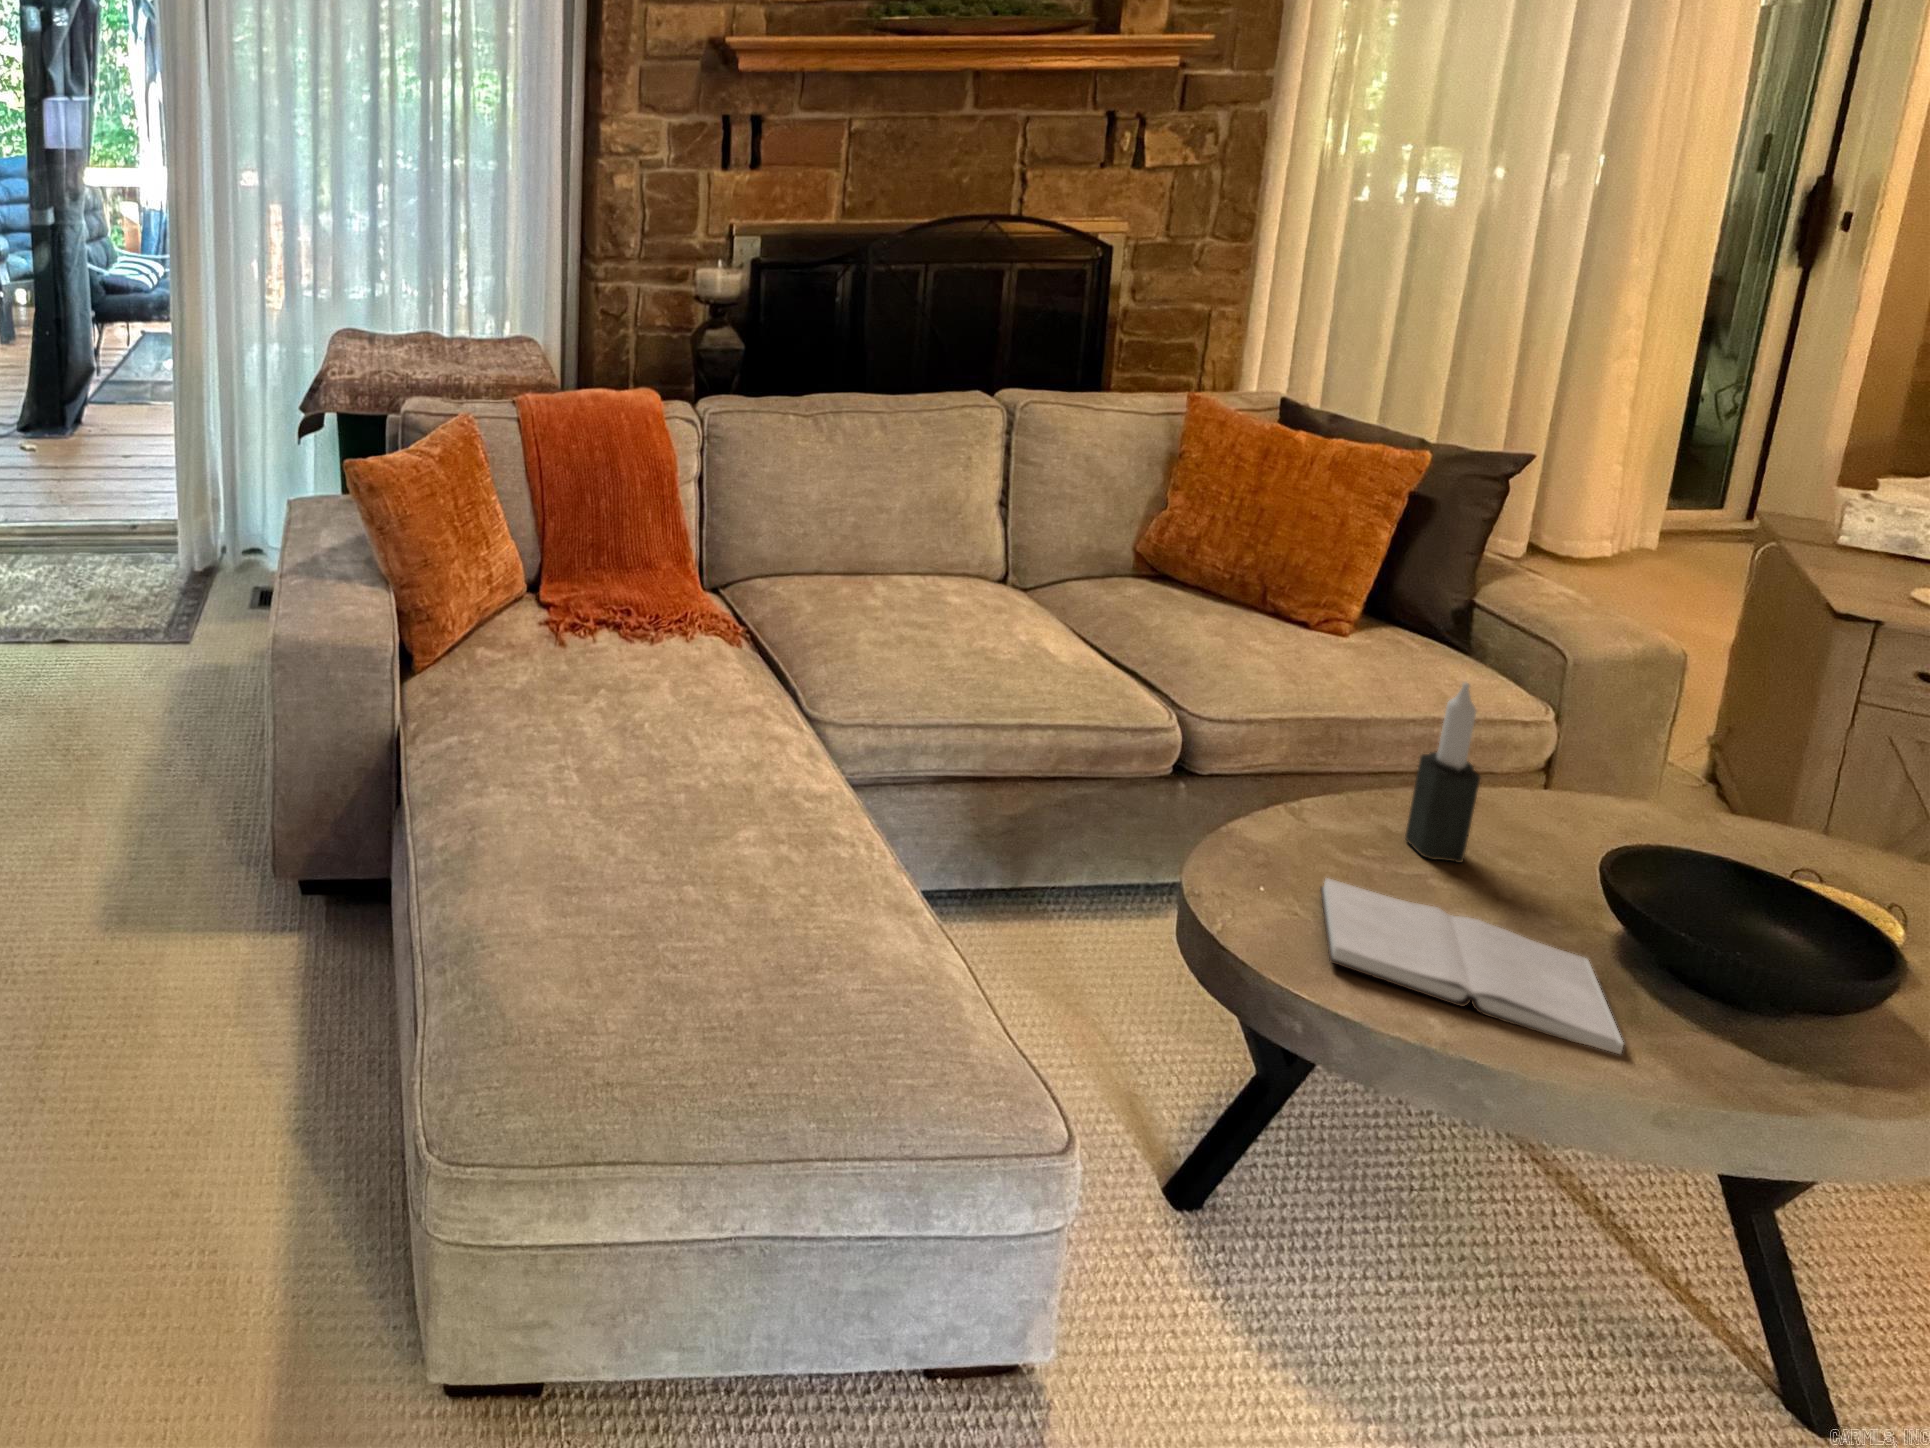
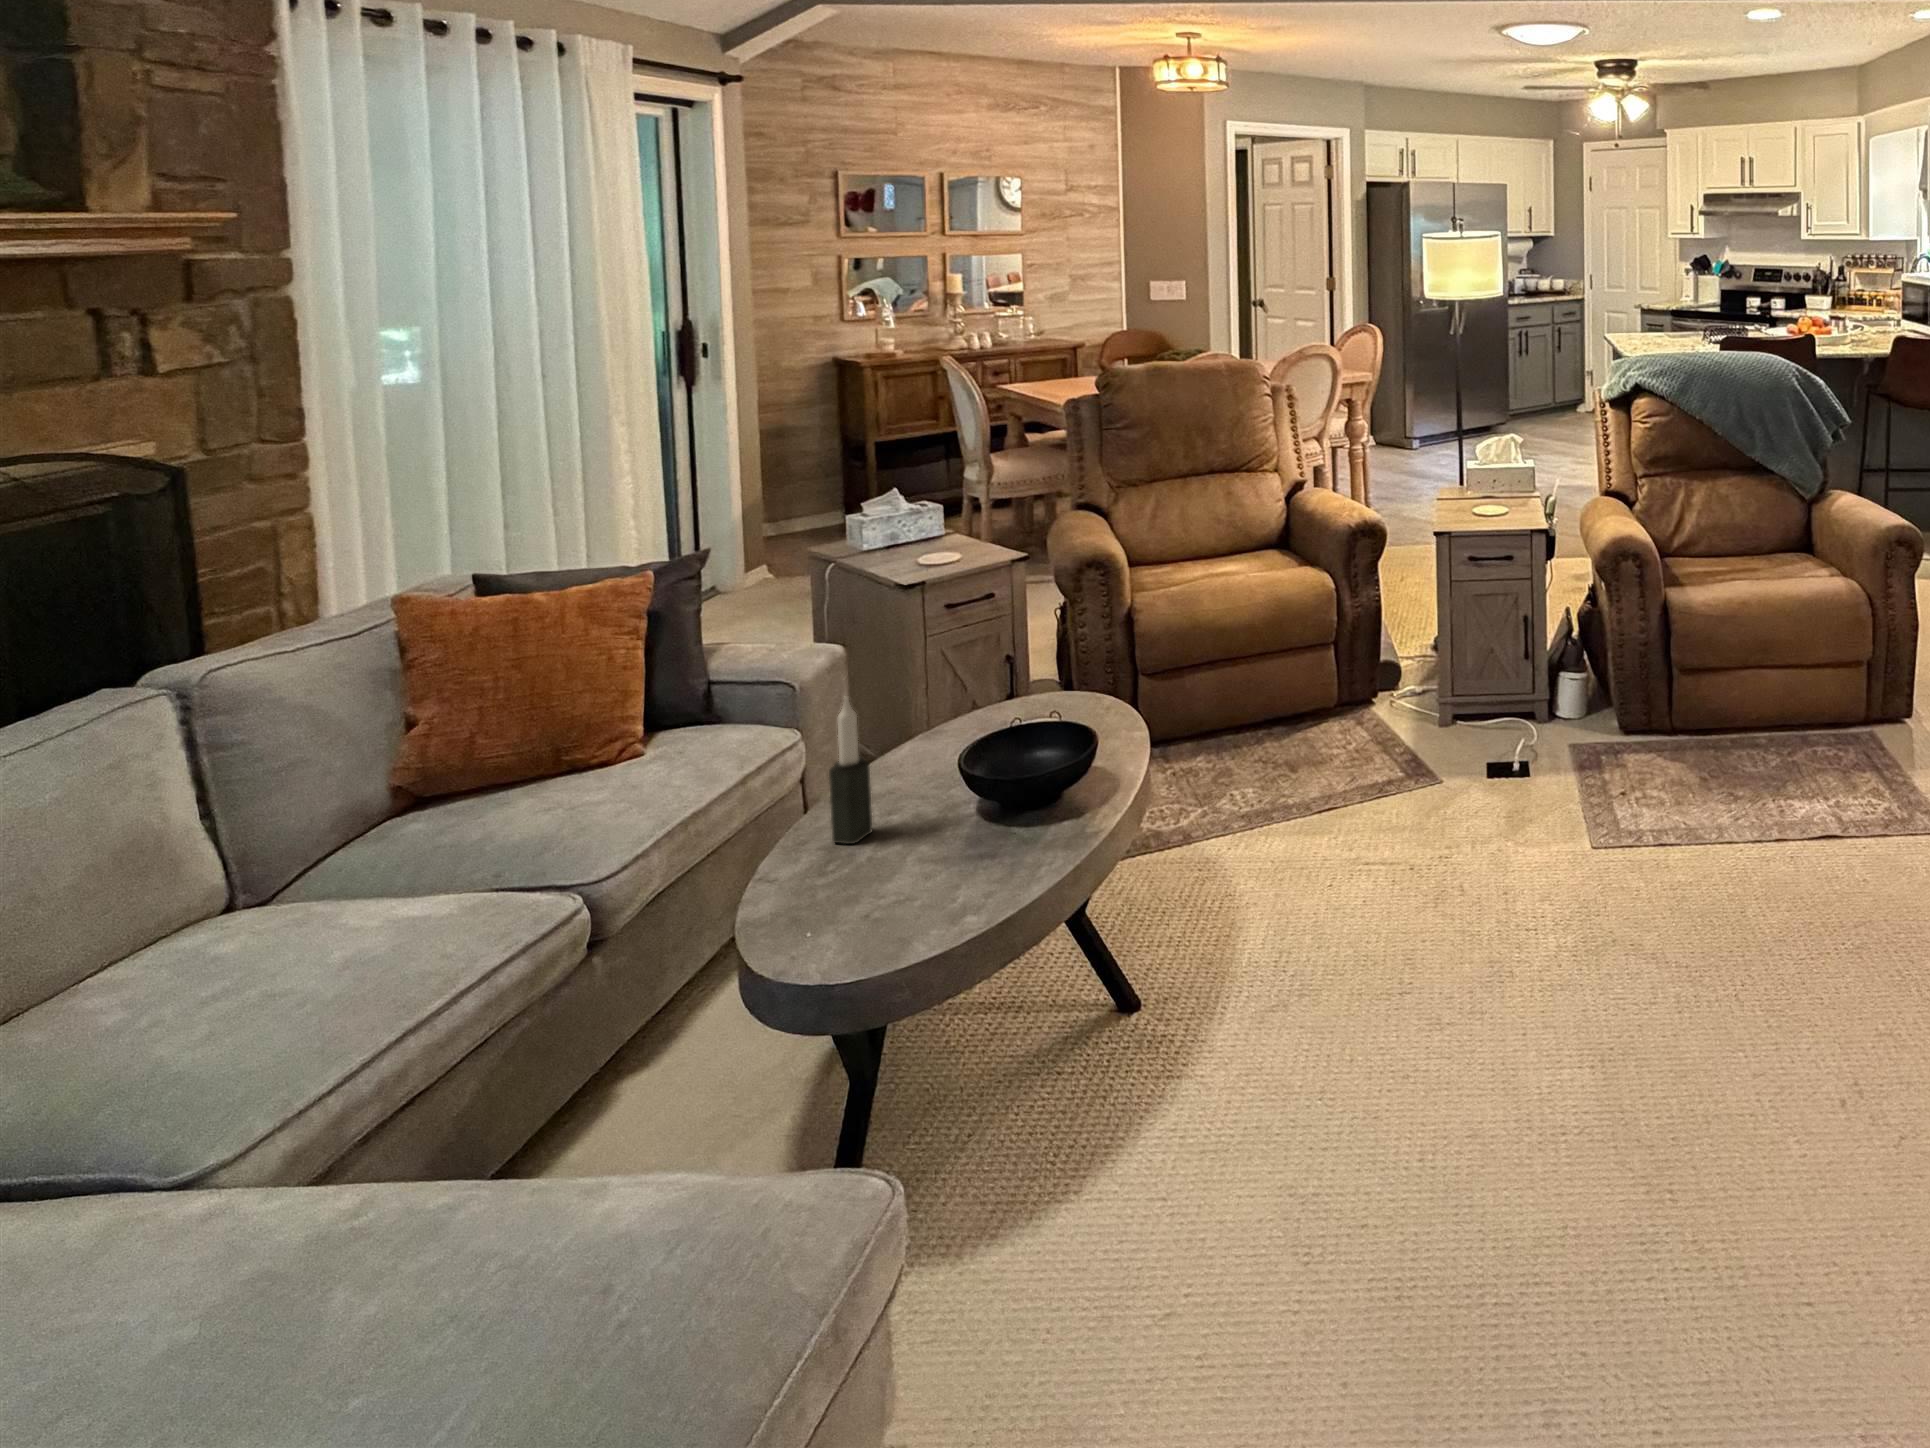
hardback book: present [1320,878,1623,1054] -> none [832,826,1032,928]

